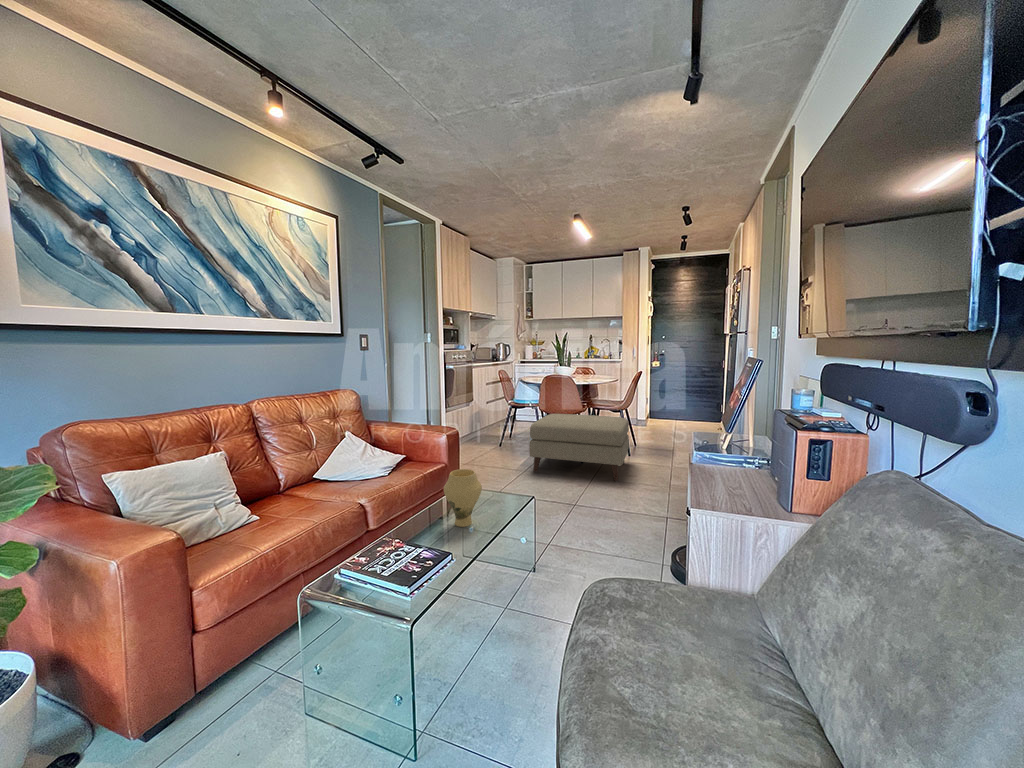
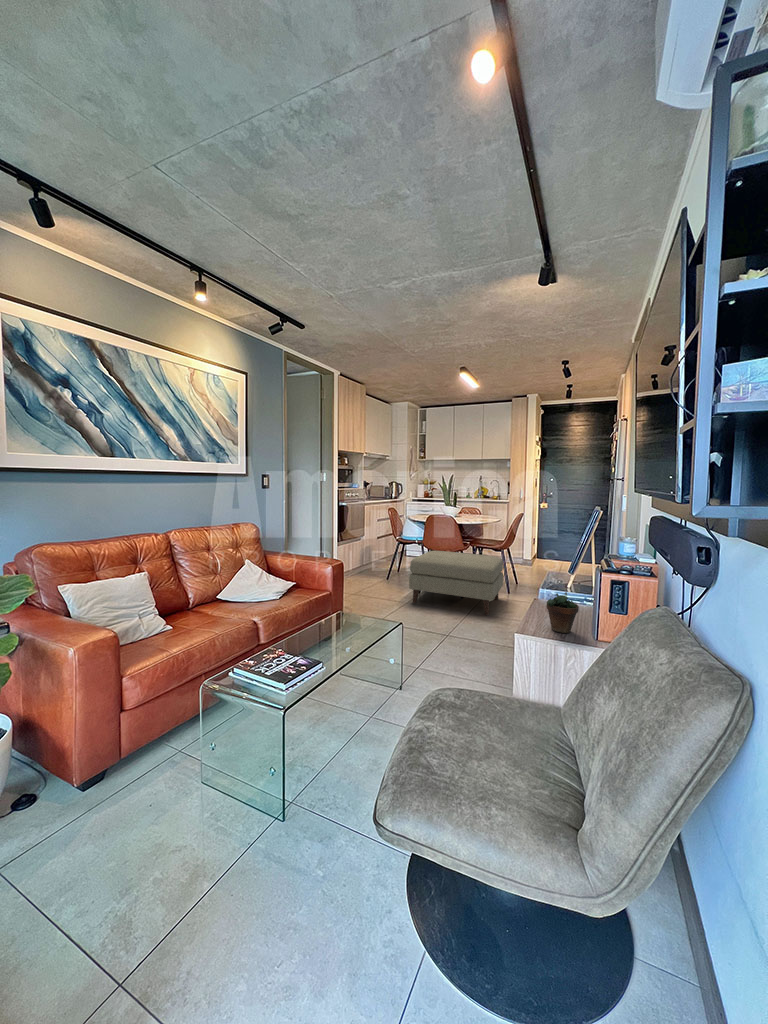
succulent plant: none [720,443,760,502] -> present [546,584,579,633]
vase: present [444,469,482,527] -> none [323,595,355,644]

